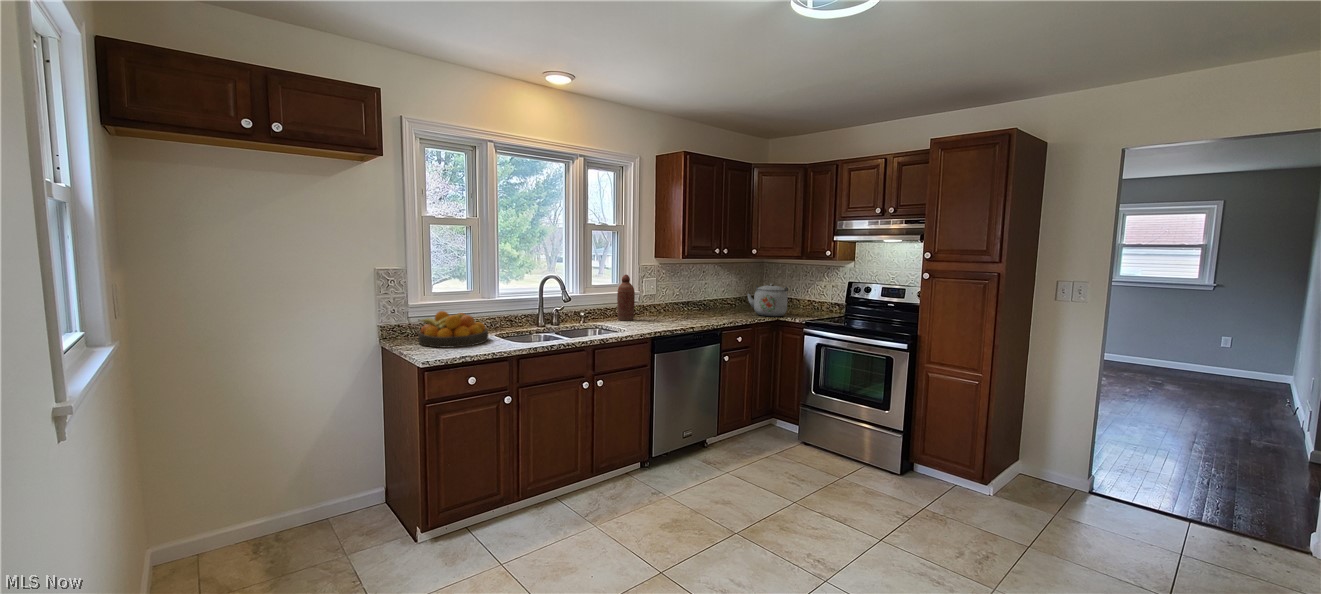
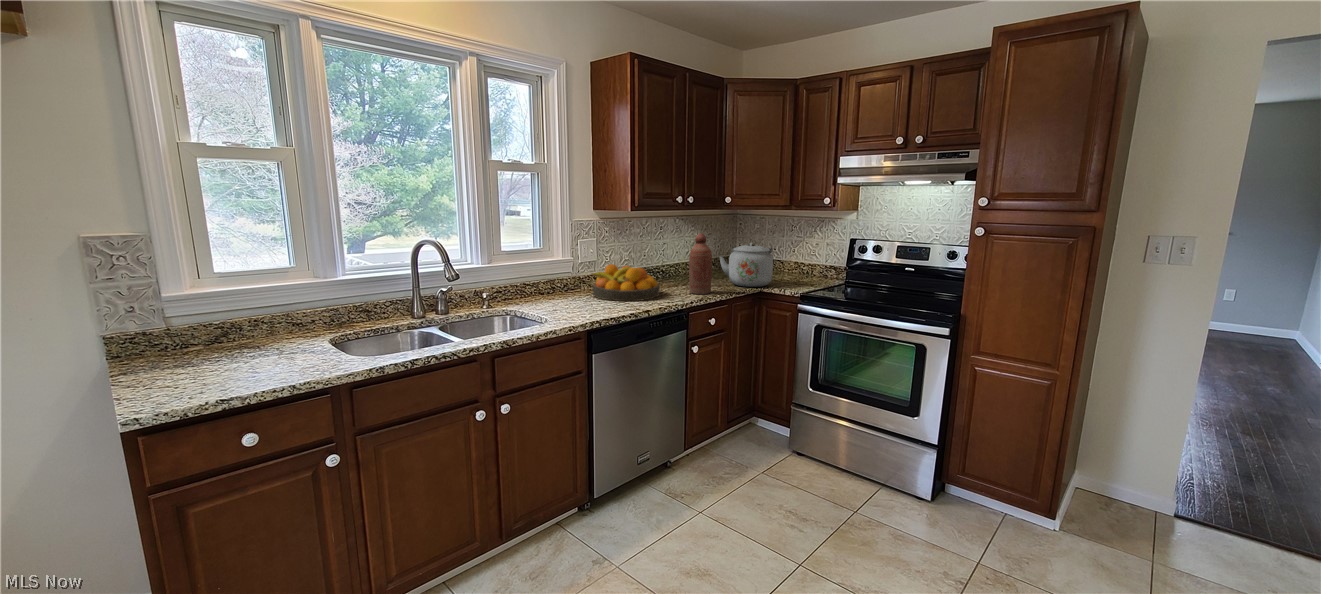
bottle: present [617,275,635,321] -> present [689,233,712,294]
fruit bowl: present [418,311,488,348] -> present [592,264,660,301]

